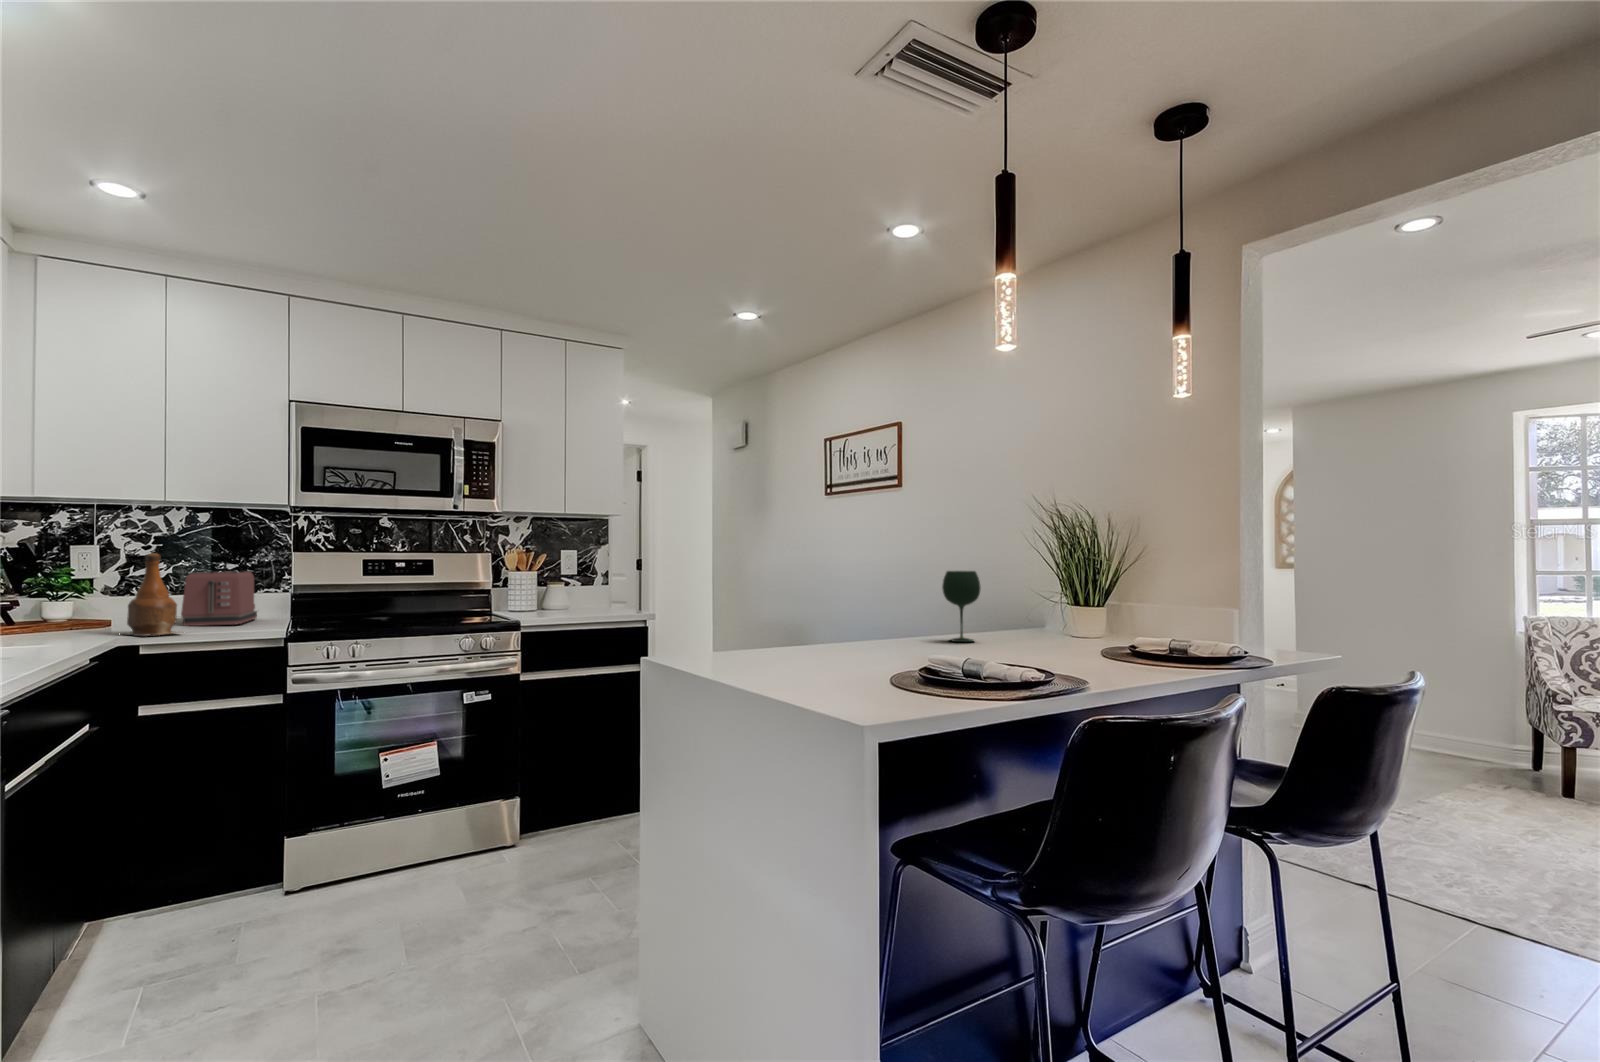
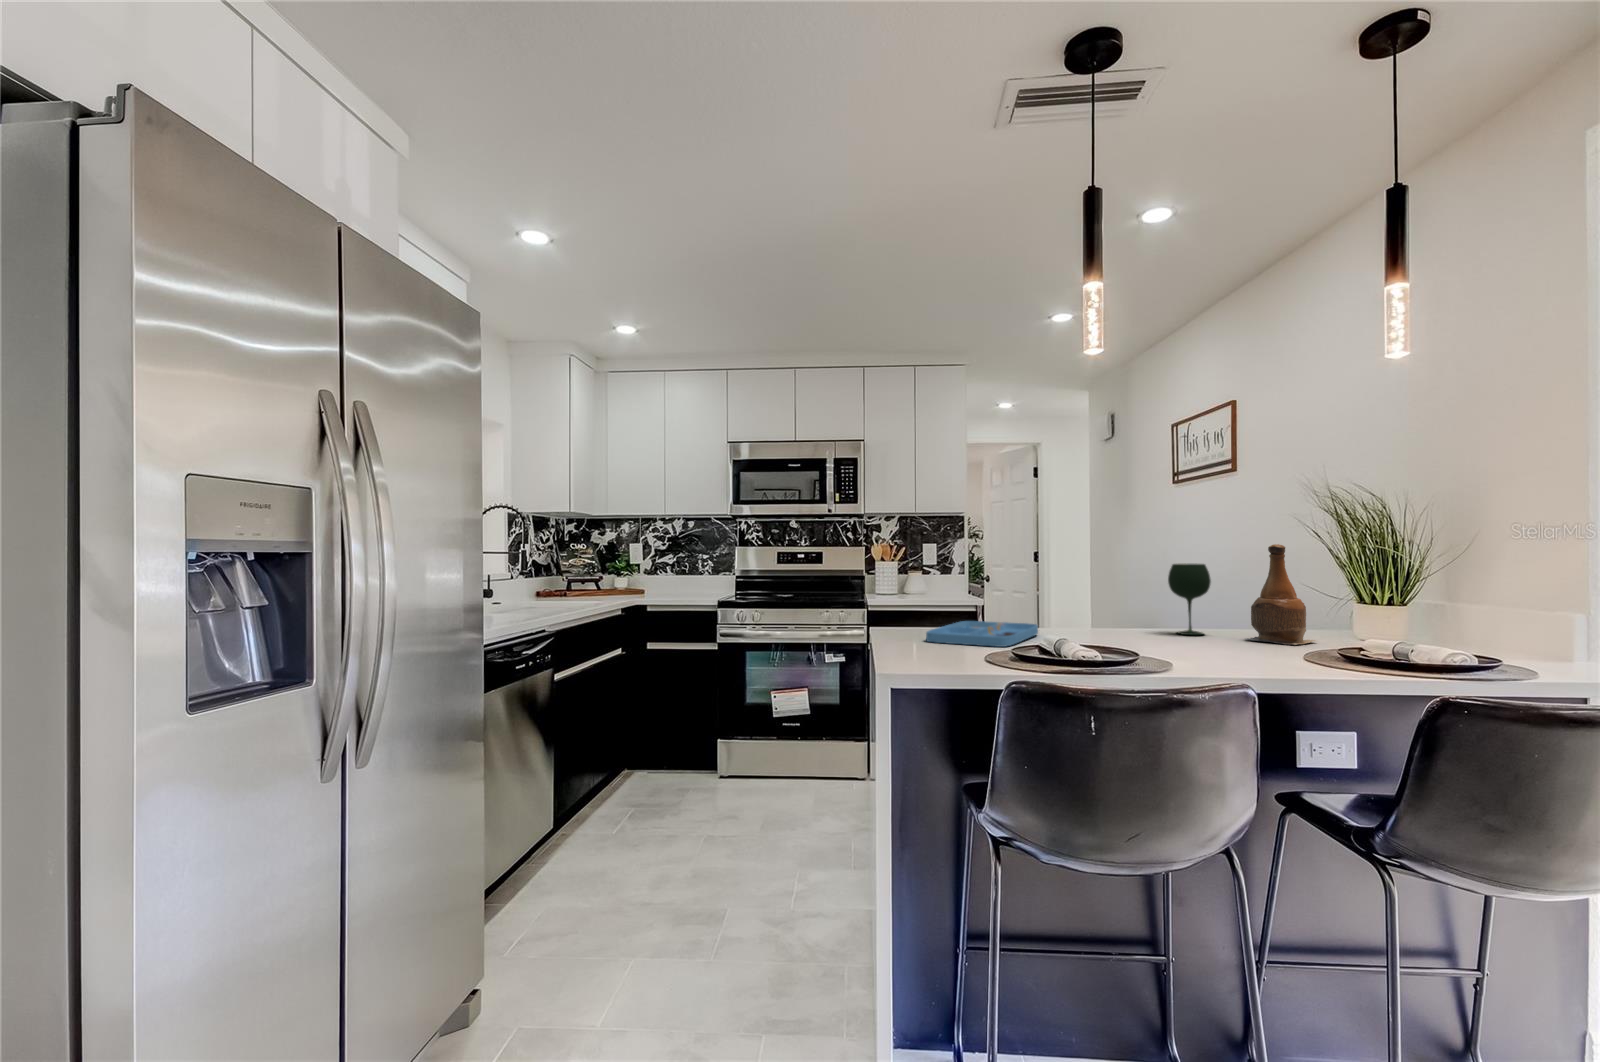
bottle: present [126,553,177,636] -> present [1246,544,1315,645]
toaster: present [181,571,257,626] -> none [677,560,722,595]
tray: none [757,640,867,670] -> present [926,621,1038,647]

